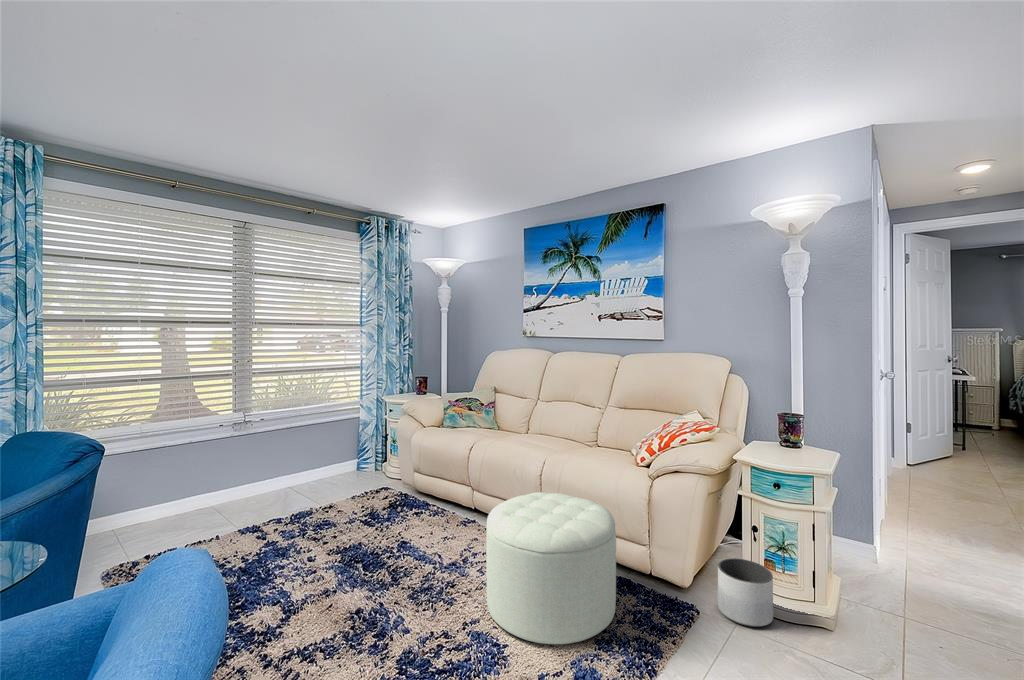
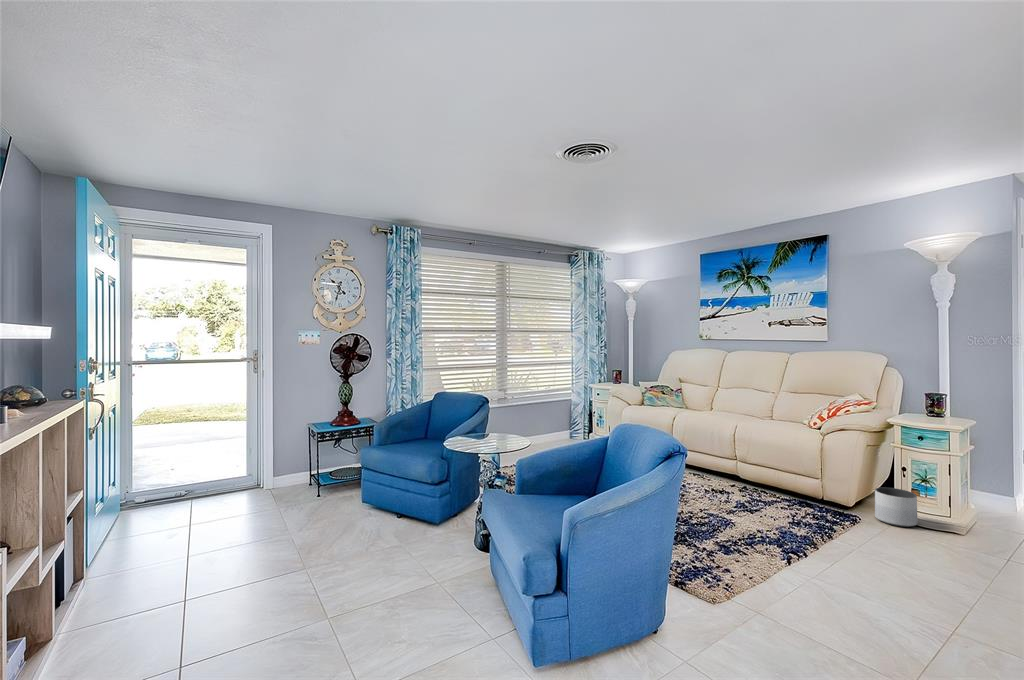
ottoman: present [486,492,616,644] -> none [709,440,800,522]

